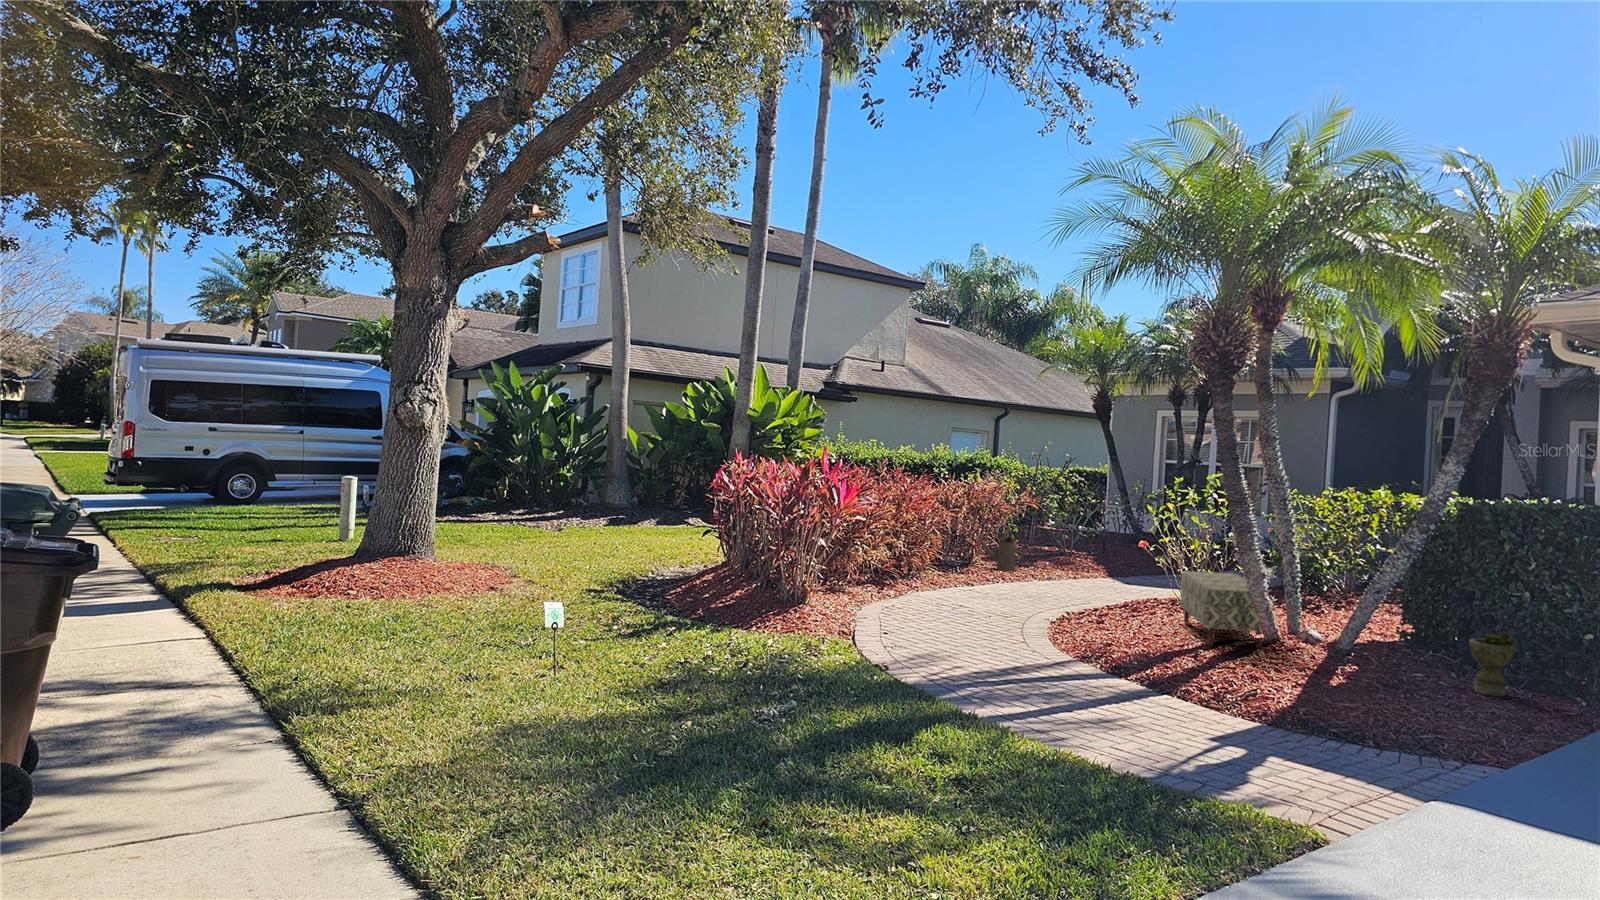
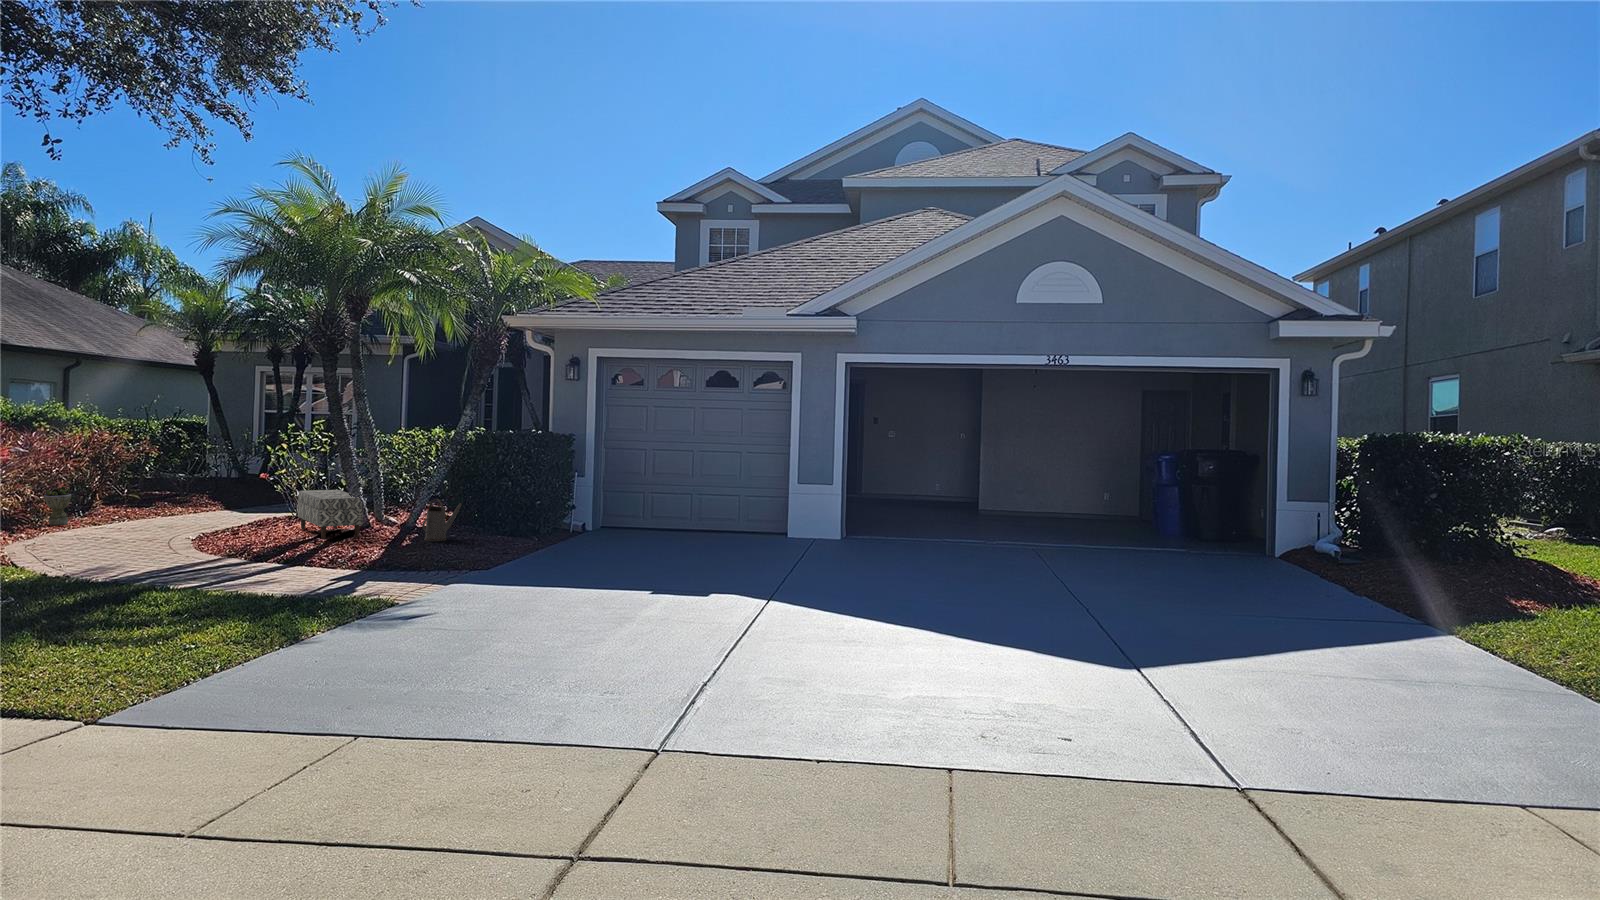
watering can: present [977,530,1016,571] -> present [422,499,462,541]
planter: present [1469,632,1516,697] -> present [44,487,71,525]

